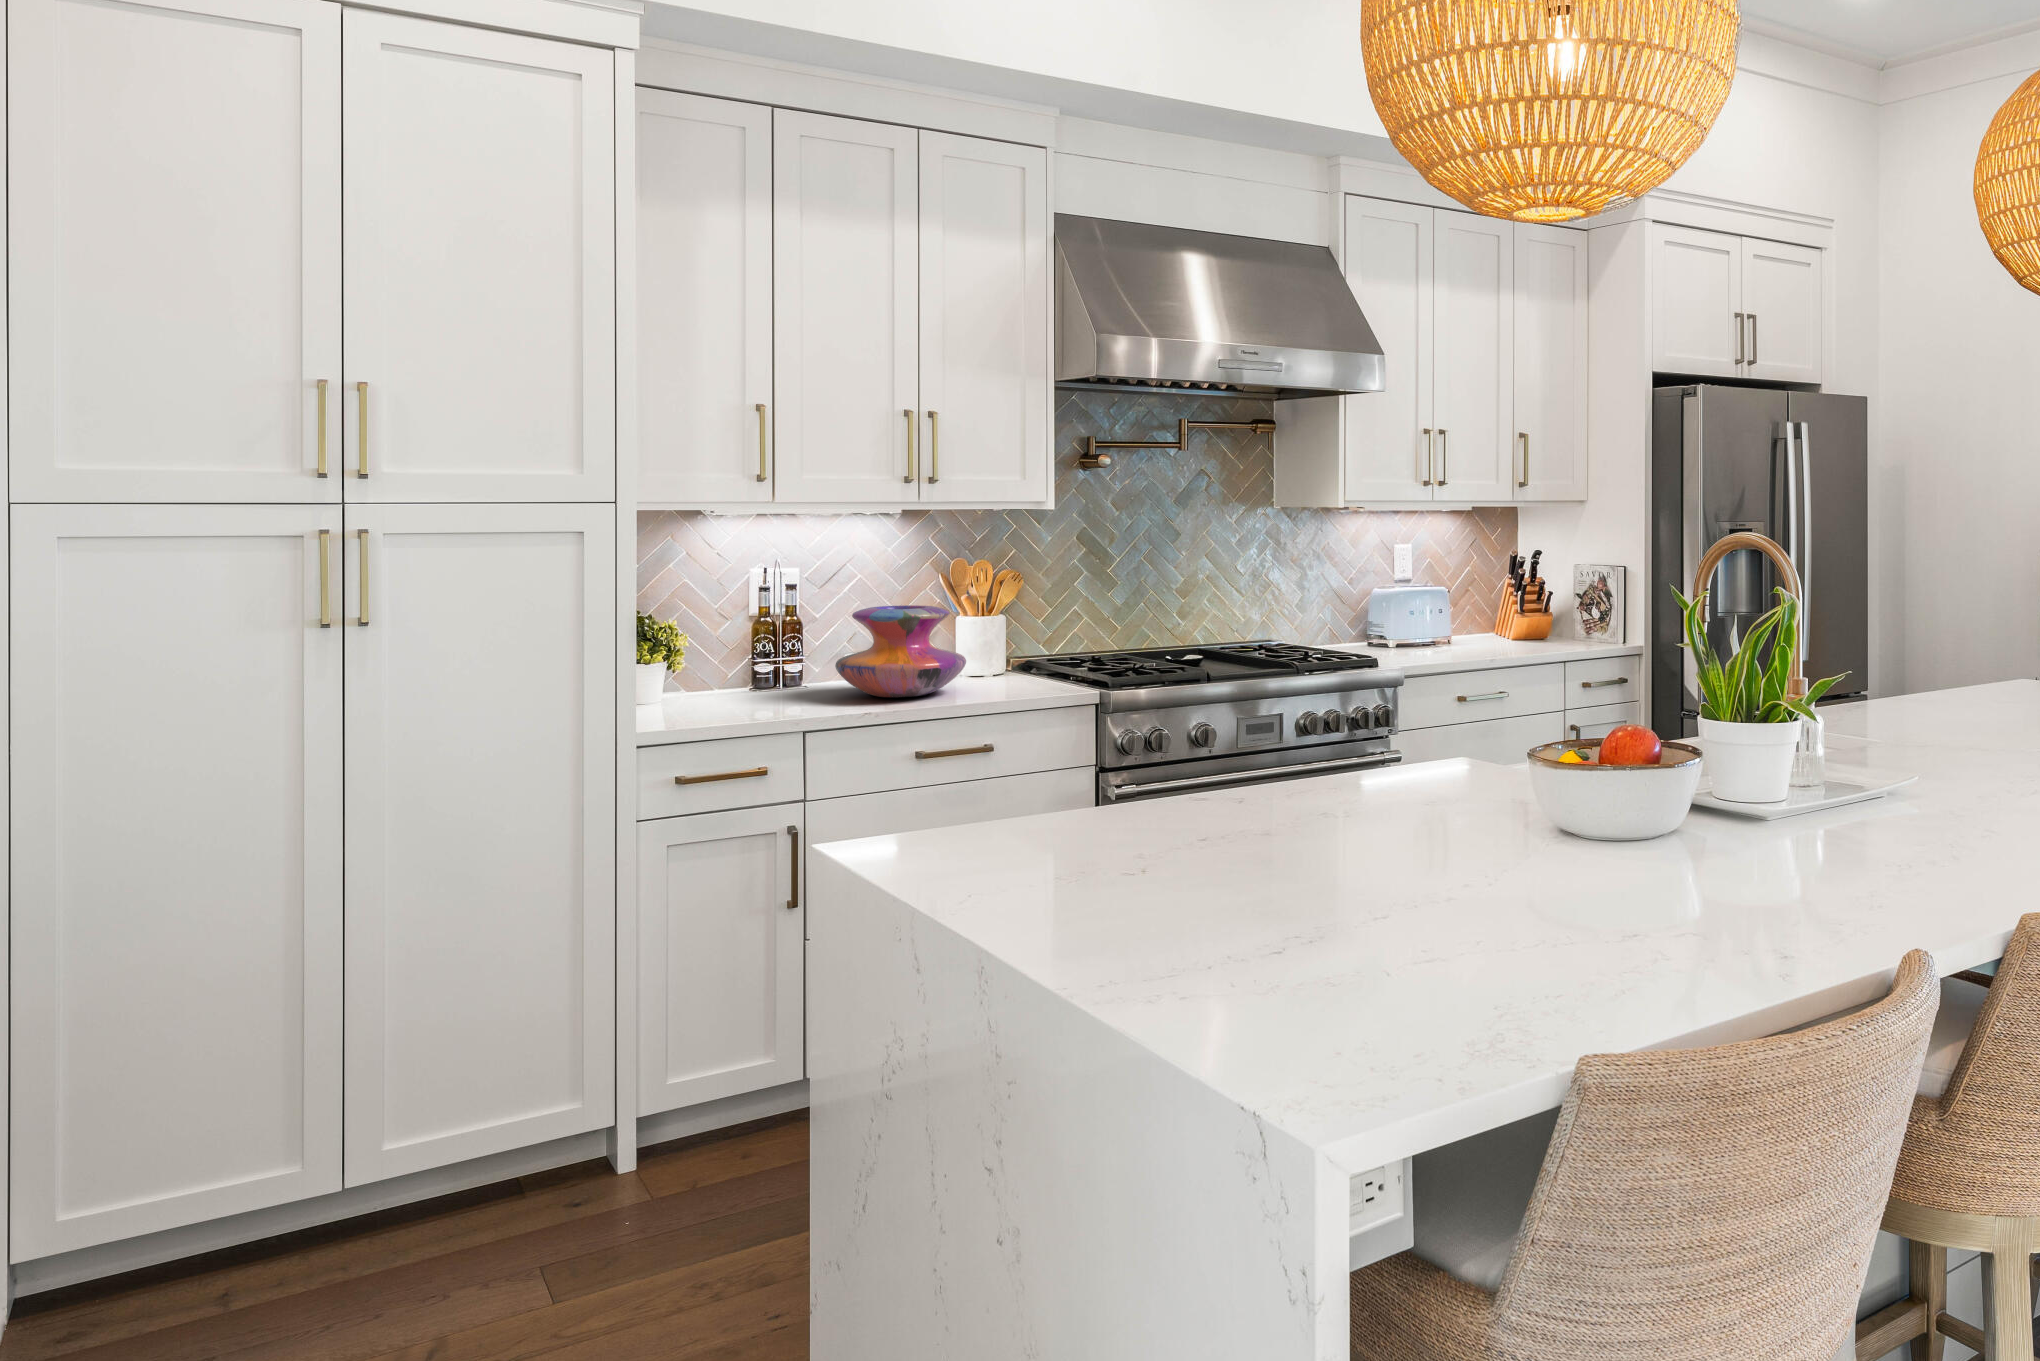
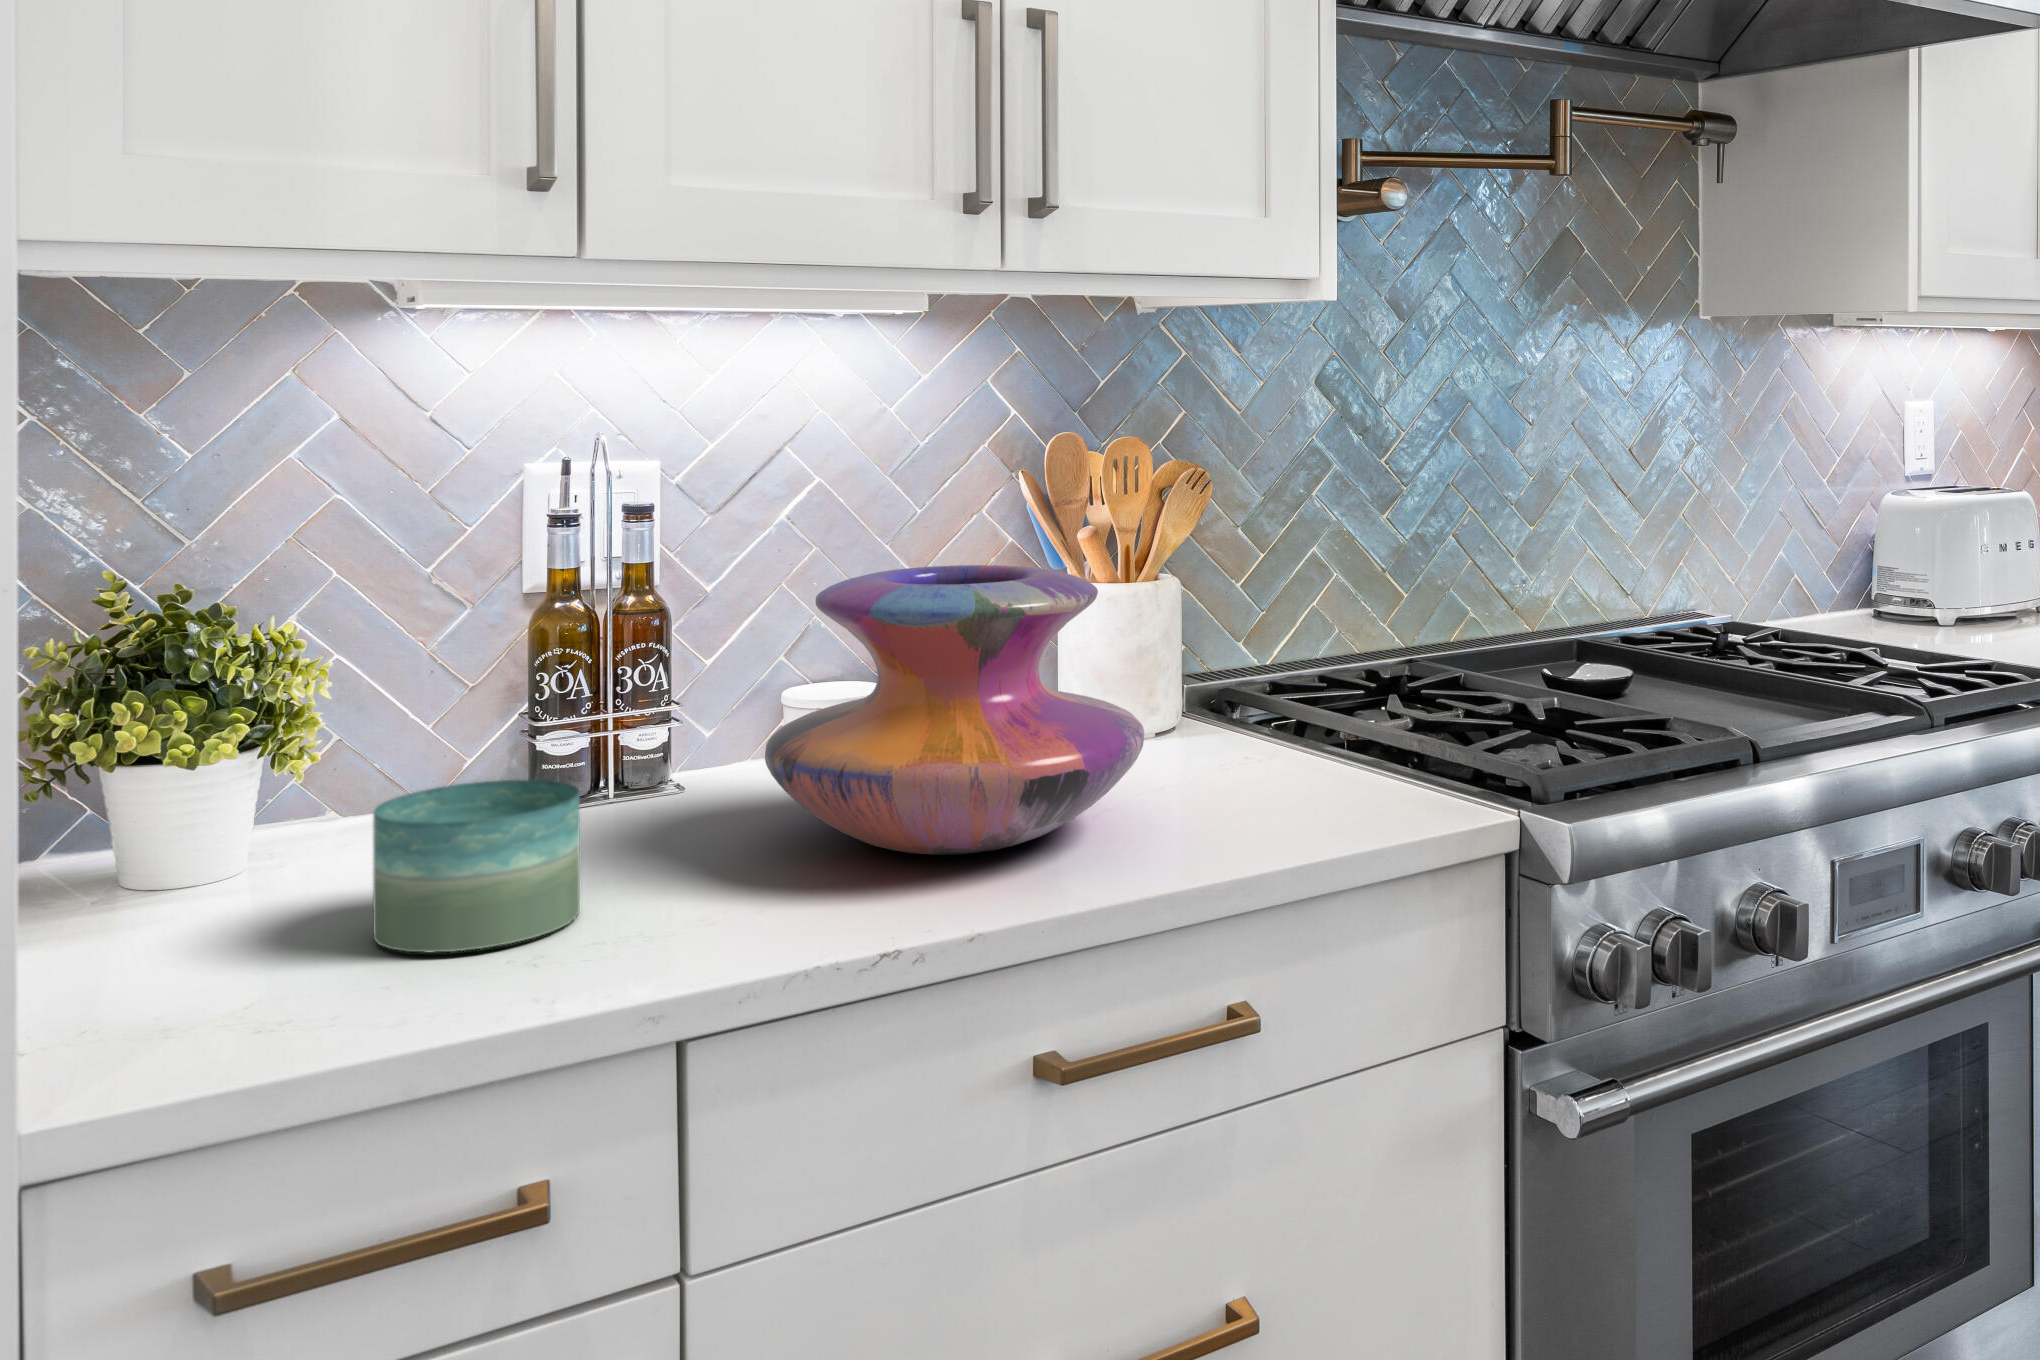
candle: none [715,669,777,713] -> present [373,780,580,952]

